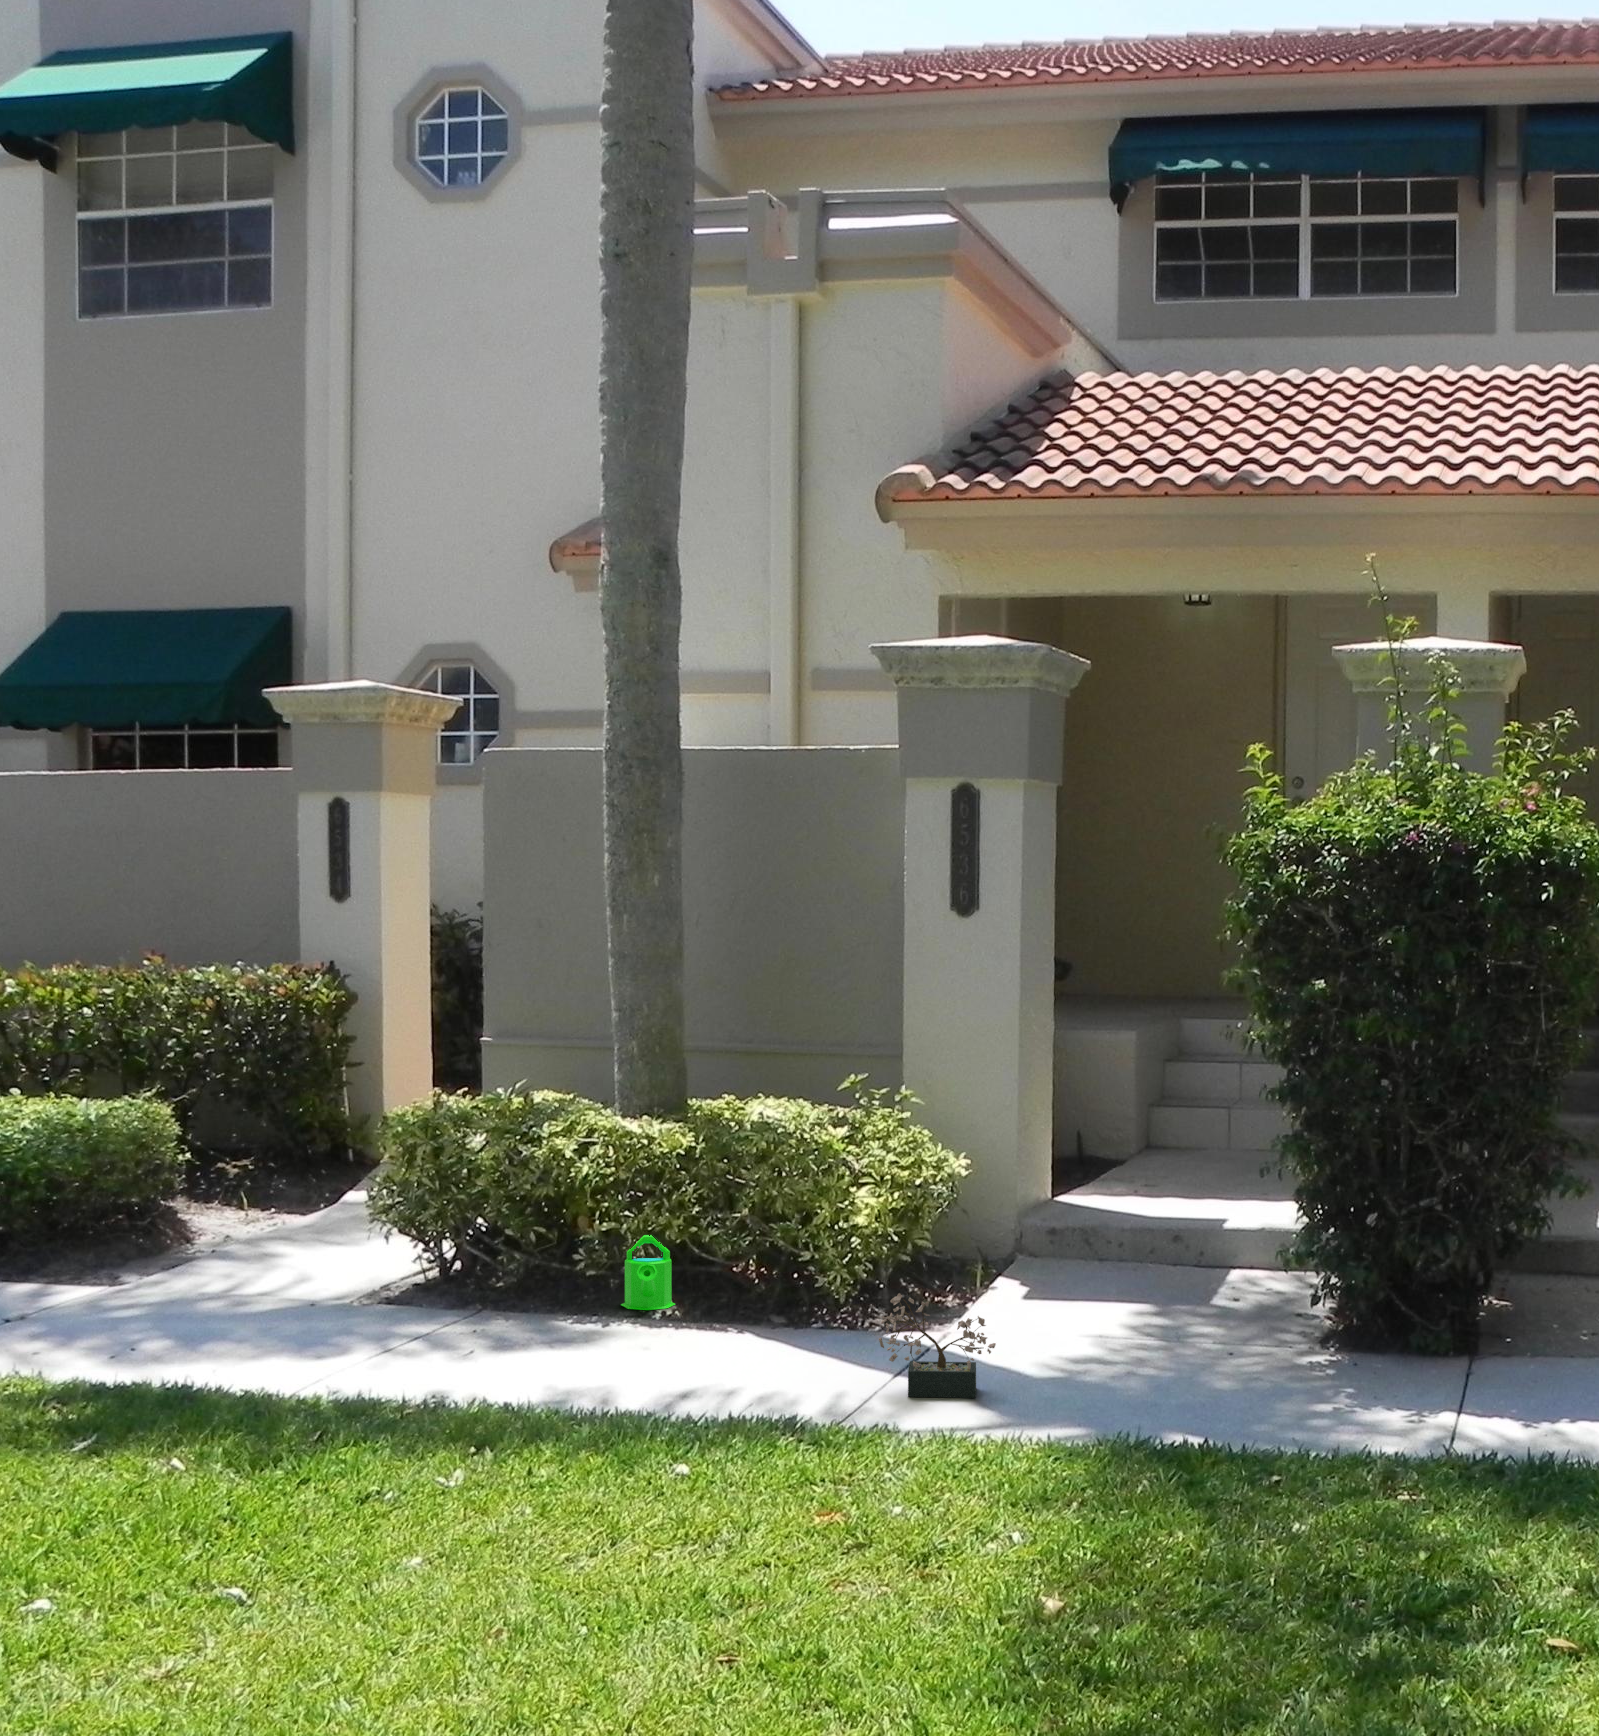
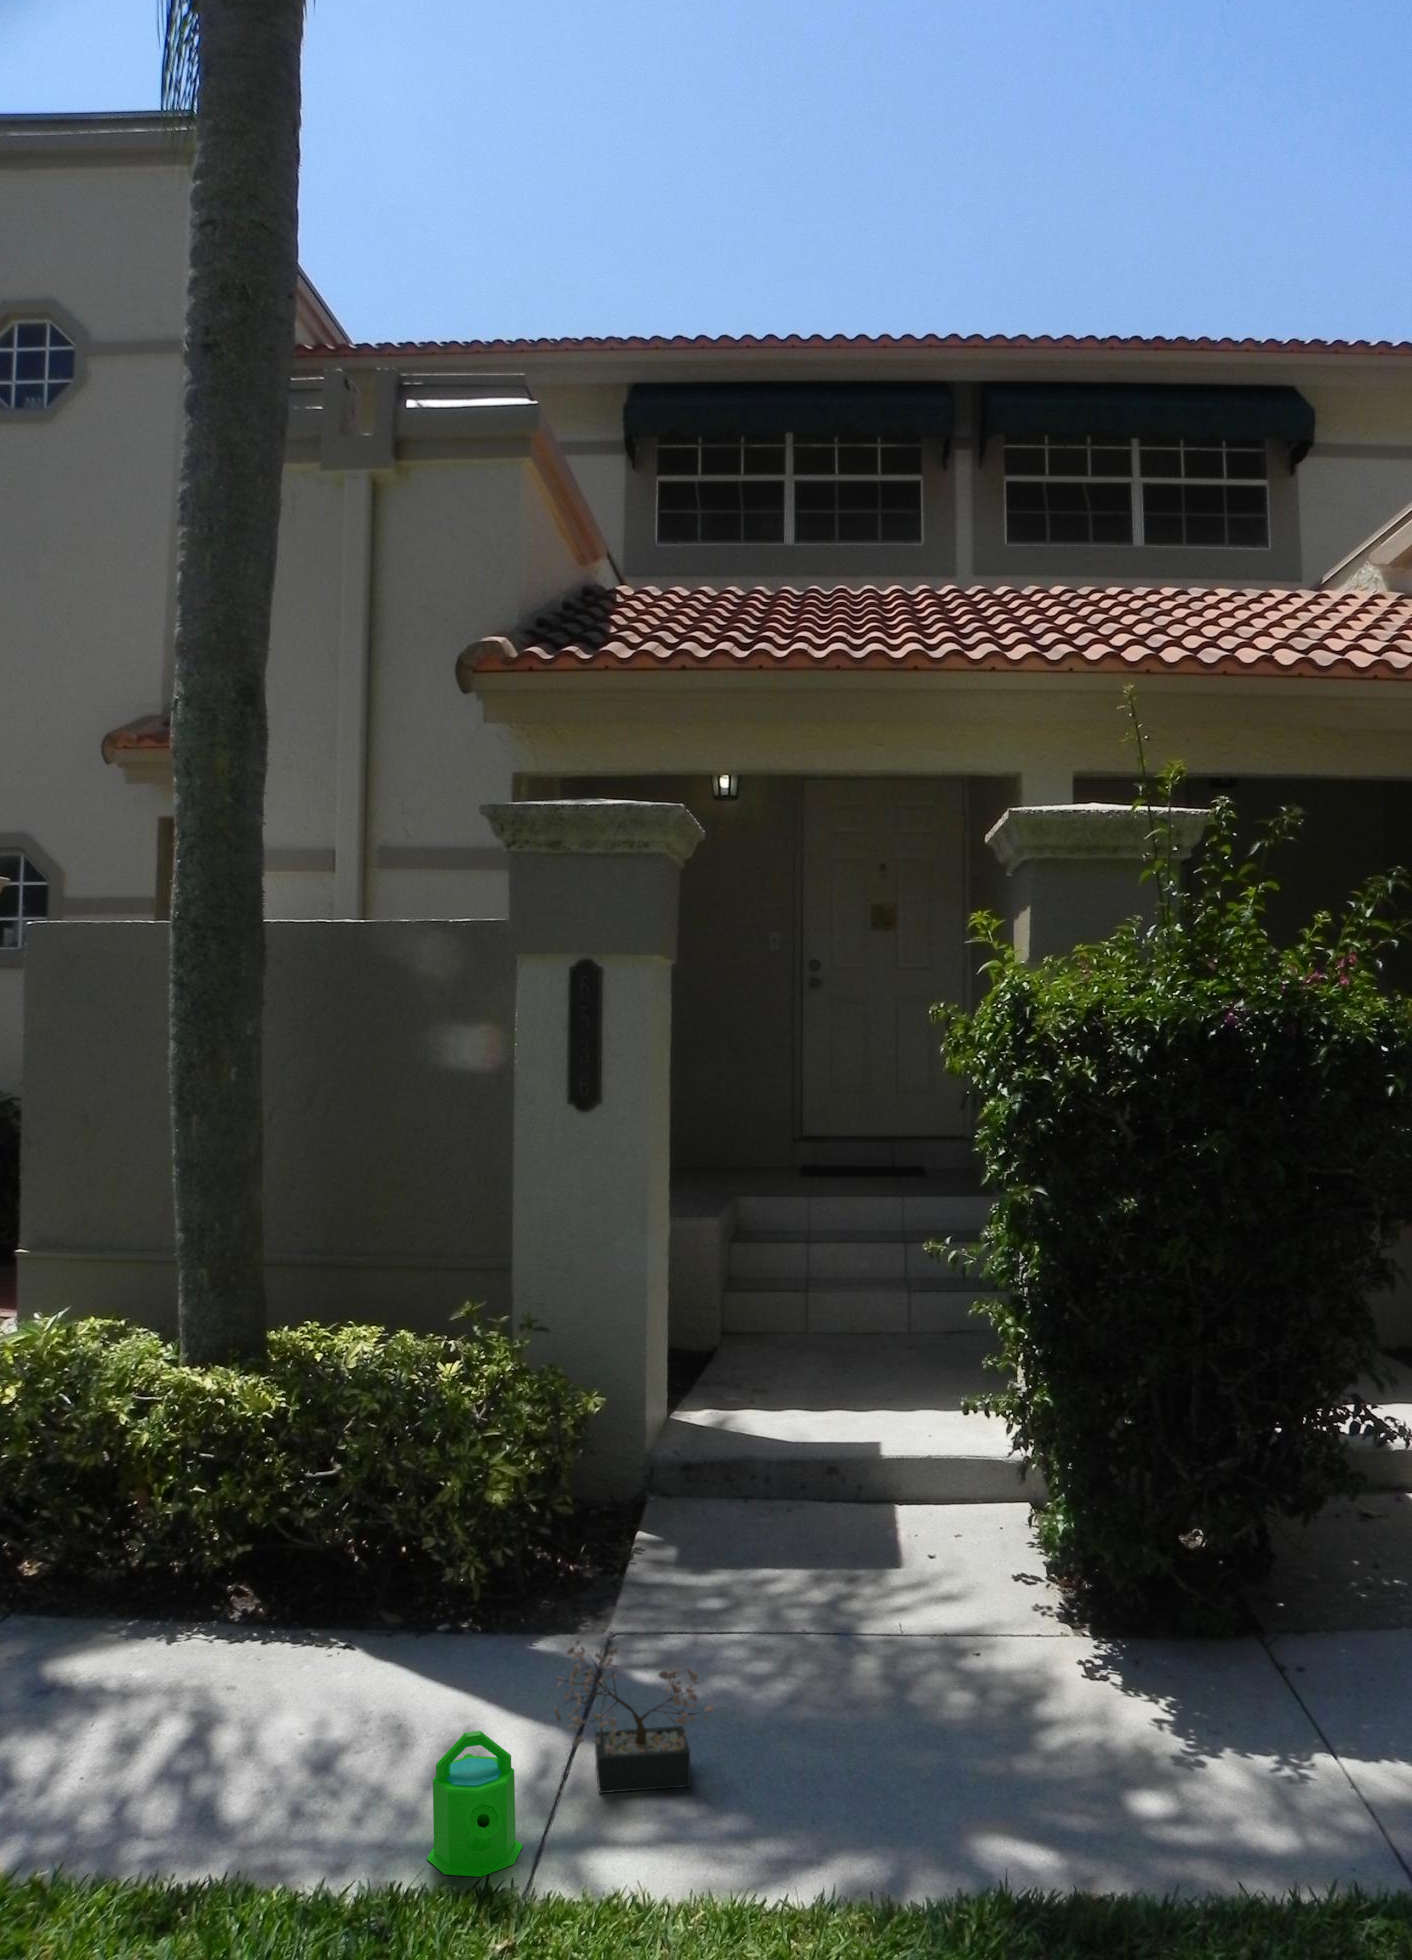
watering can: present [621,1235,675,1310] -> present [427,1731,523,1877]

